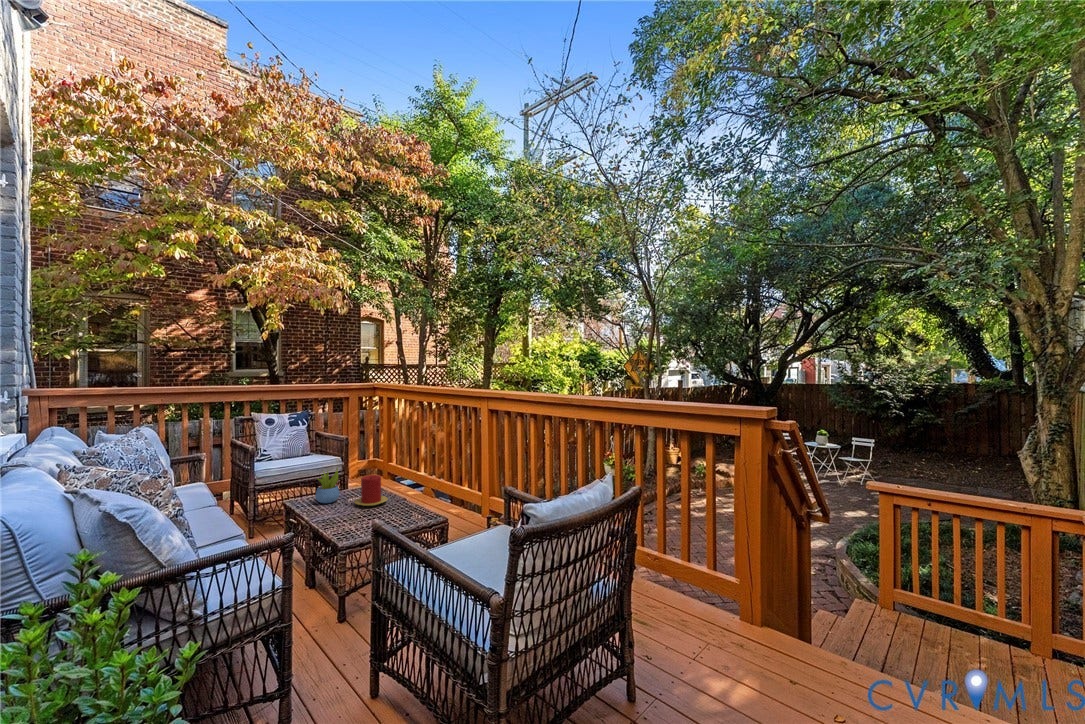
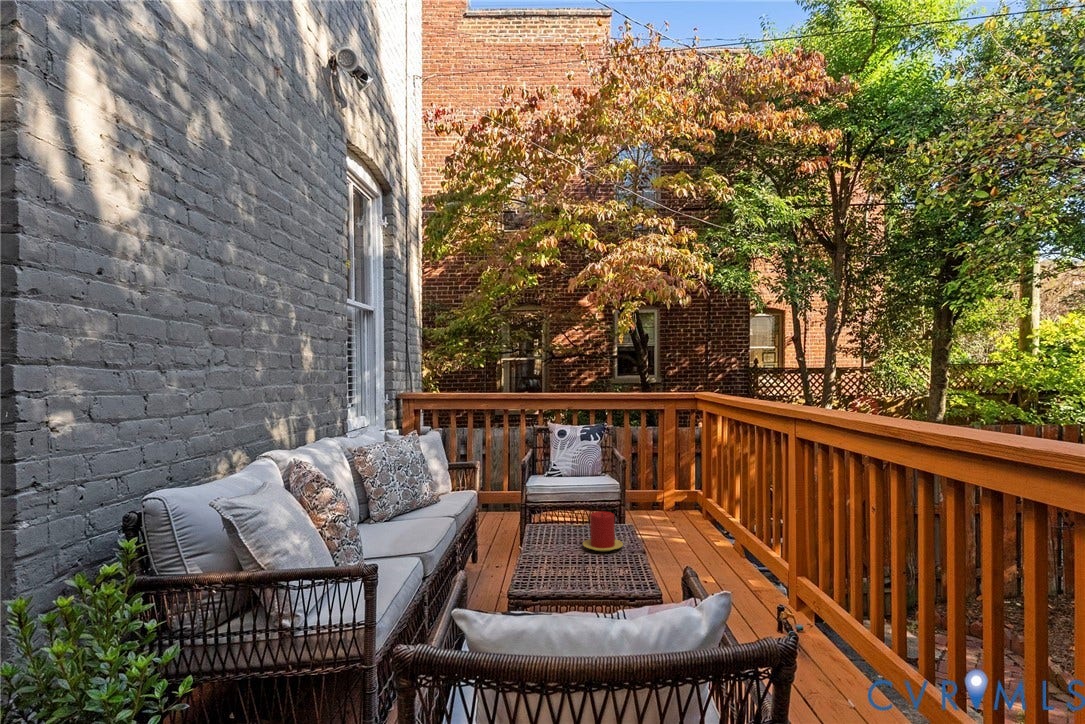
succulent plant: present [315,468,340,503] -> none [549,494,576,537]

